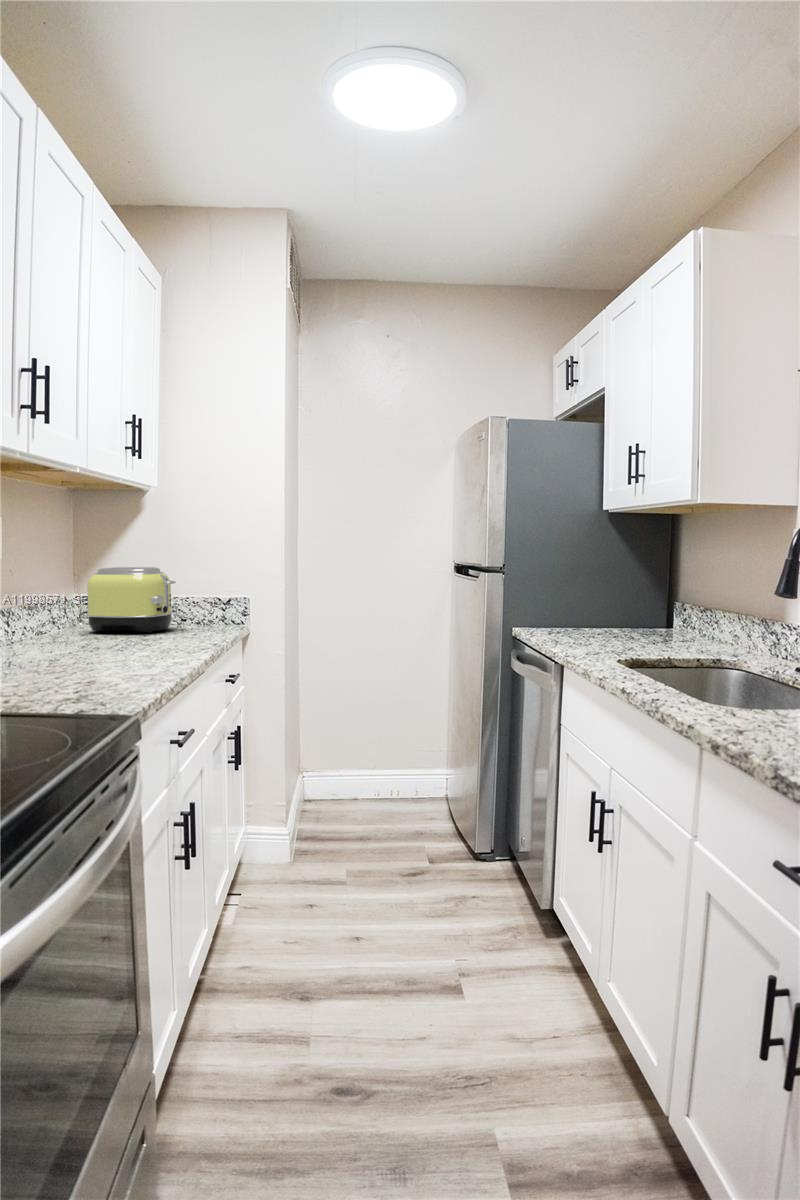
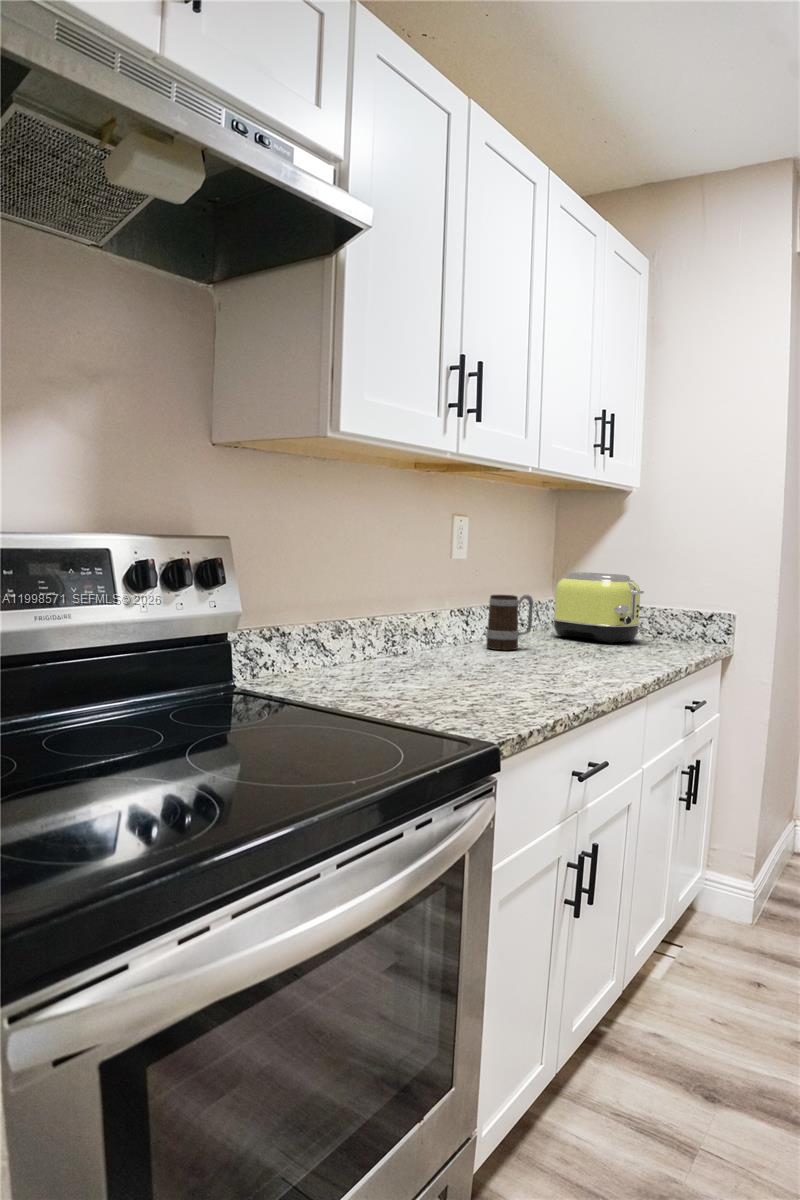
mug: none [33,592,79,650] -> present [486,595,533,650]

